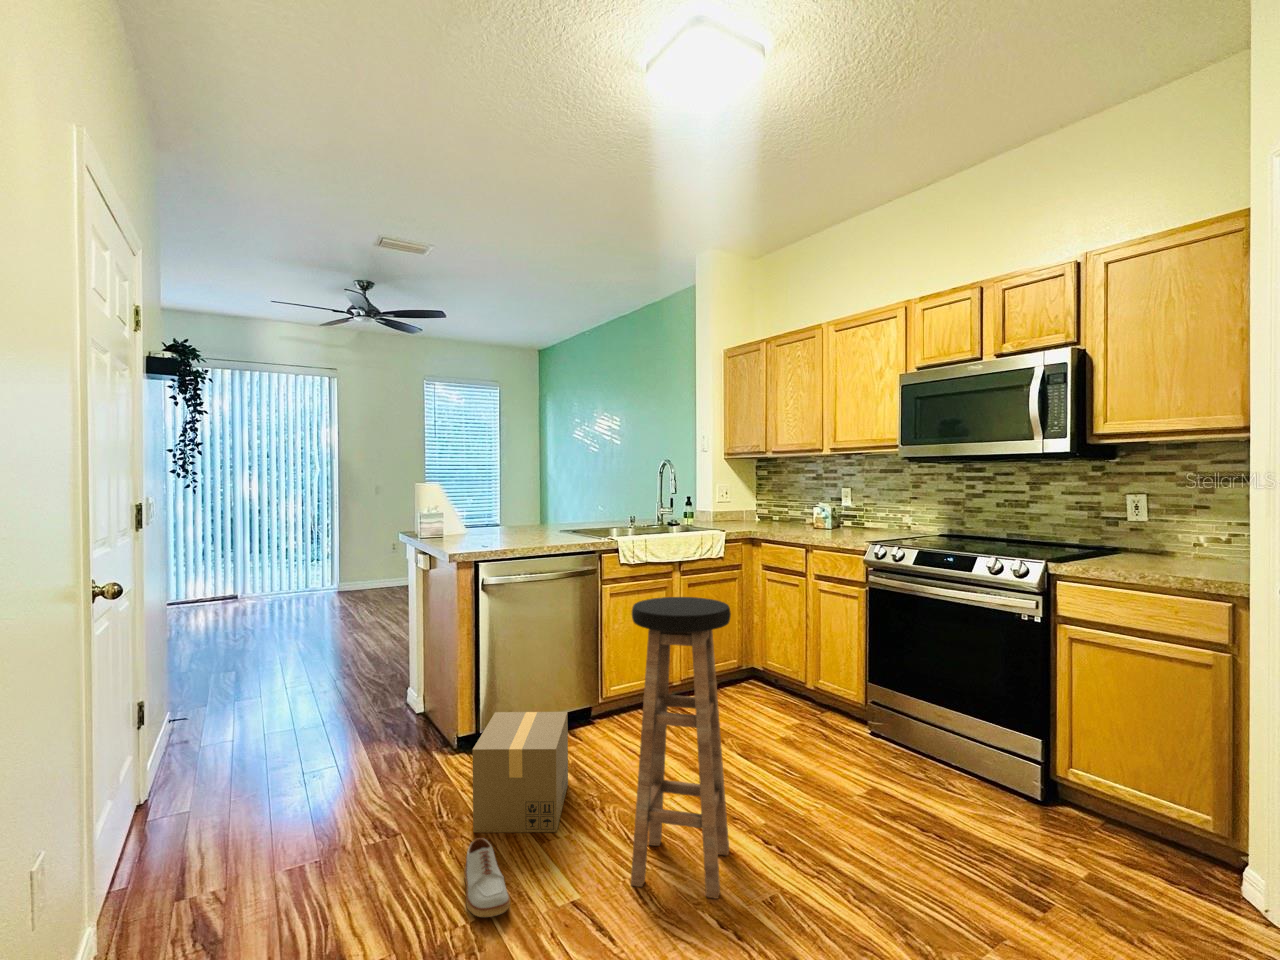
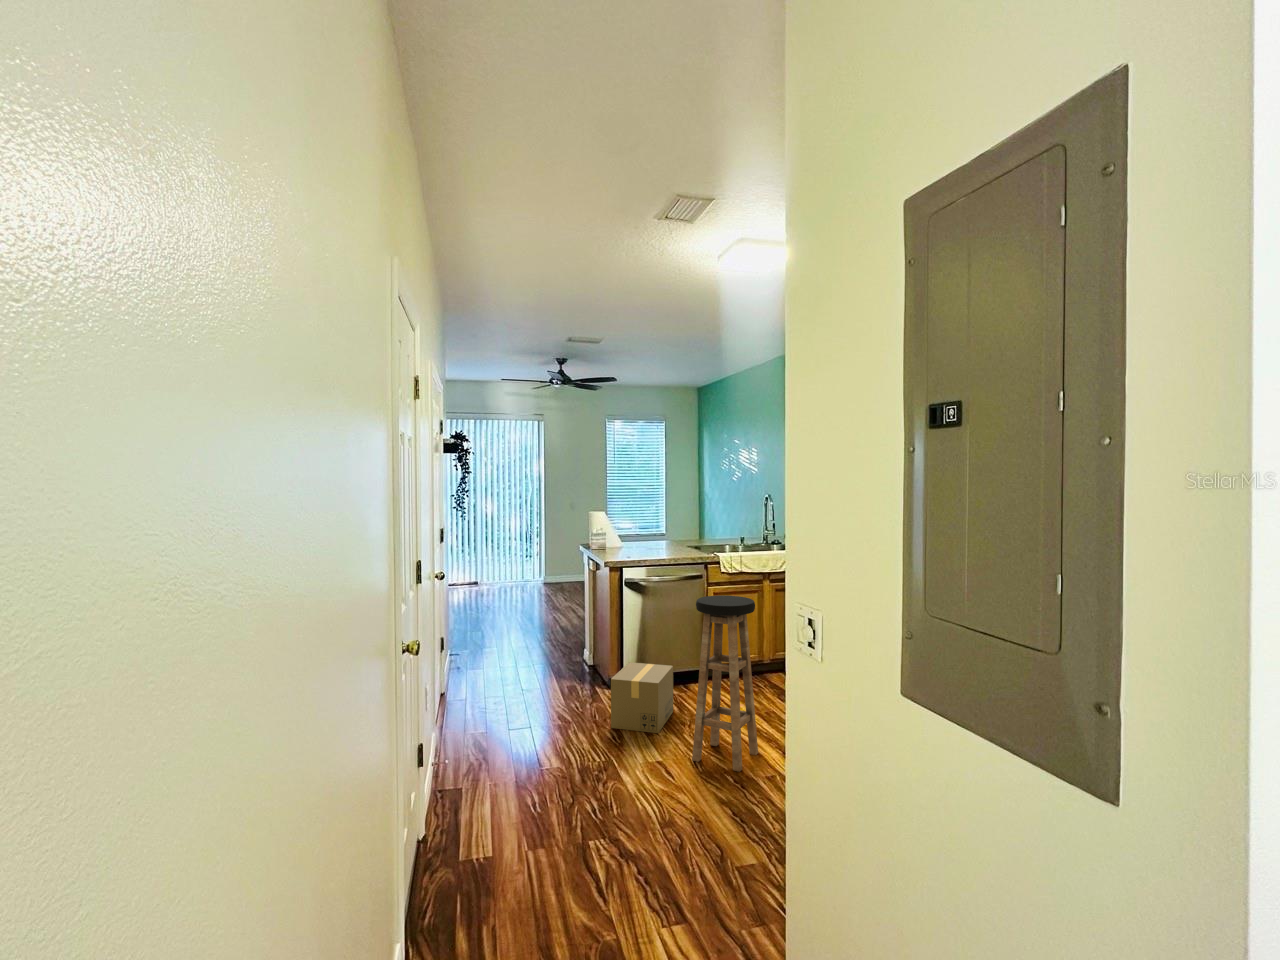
shoe: present [464,838,511,917] -> none [600,726,623,761]

